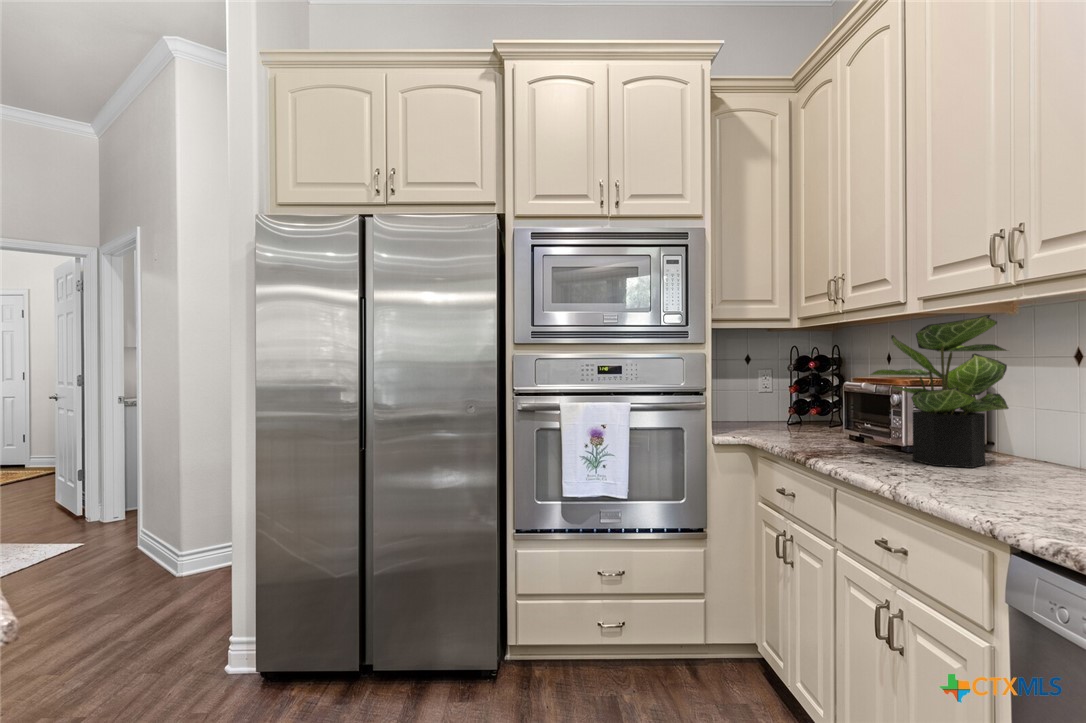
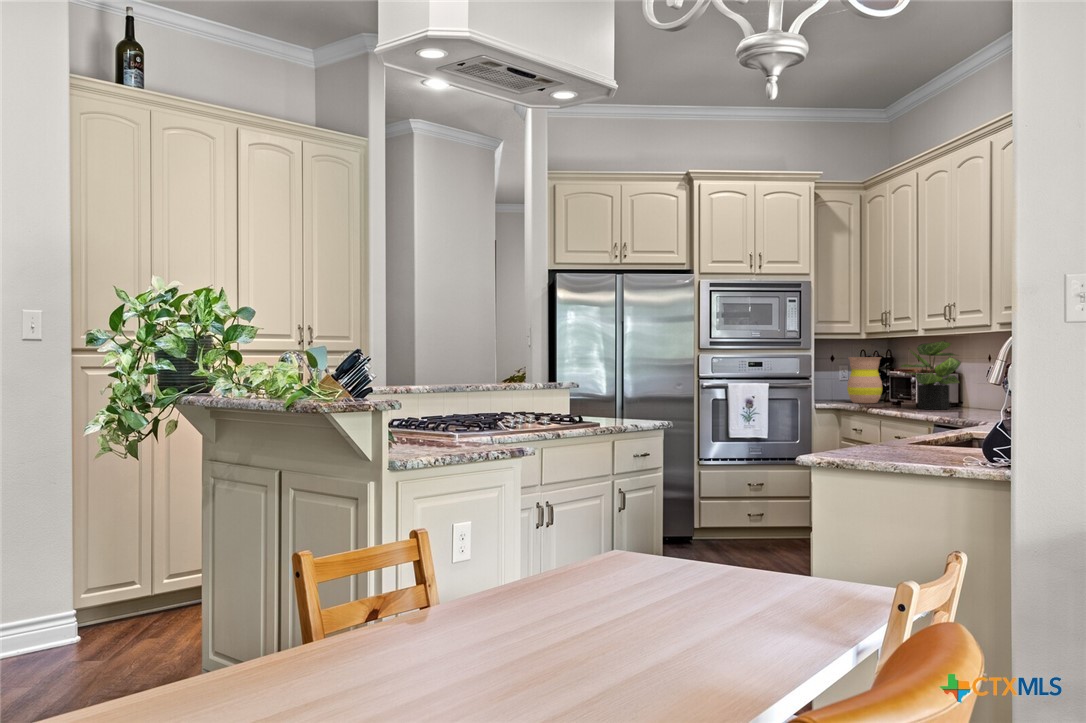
vase: none [768,357,829,437] -> present [847,357,882,403]

